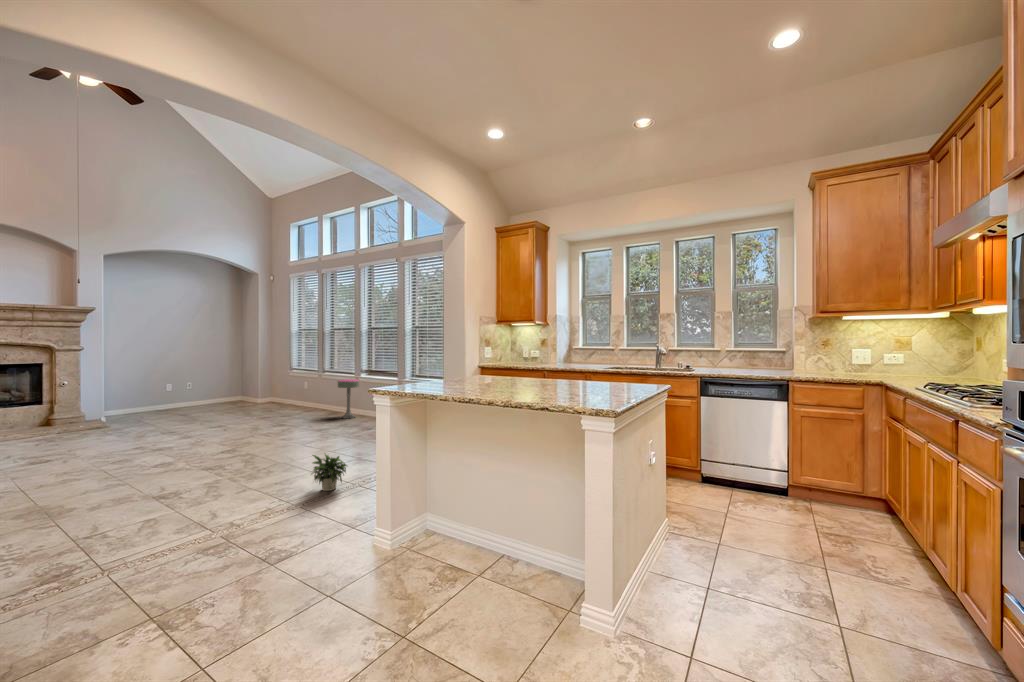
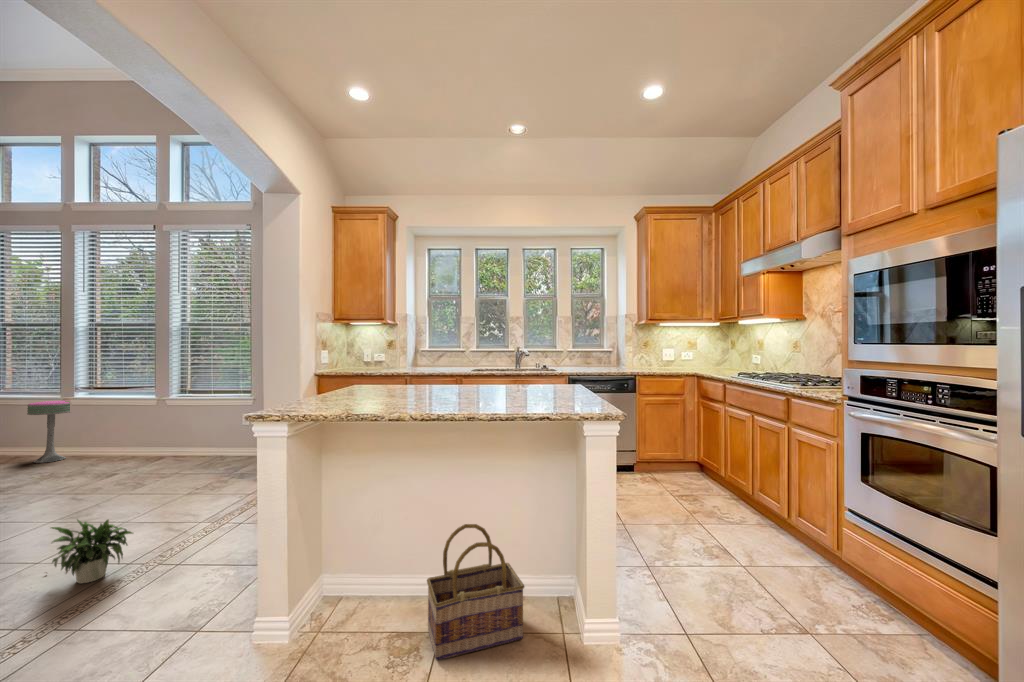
basket: none [459,497,536,598] -> present [427,524,524,660]

